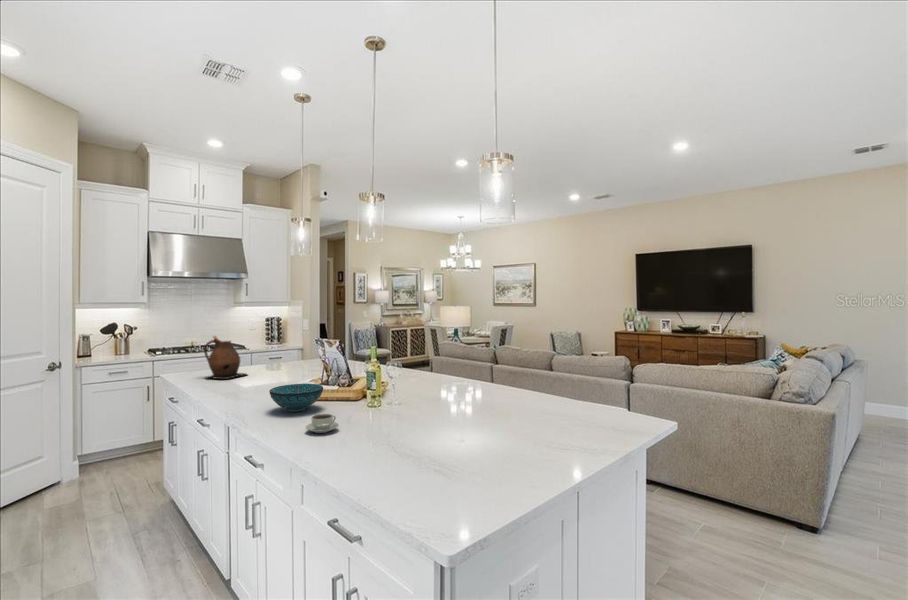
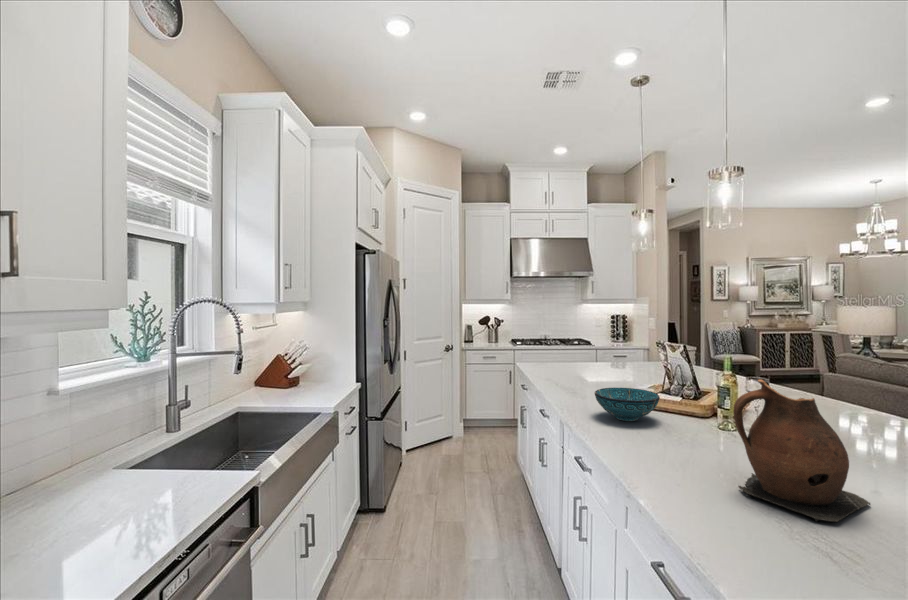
ceramic pitcher: present [204,336,246,379] -> present [733,379,870,522]
coffee cup: present [306,414,339,433] -> none [631,433,677,459]

